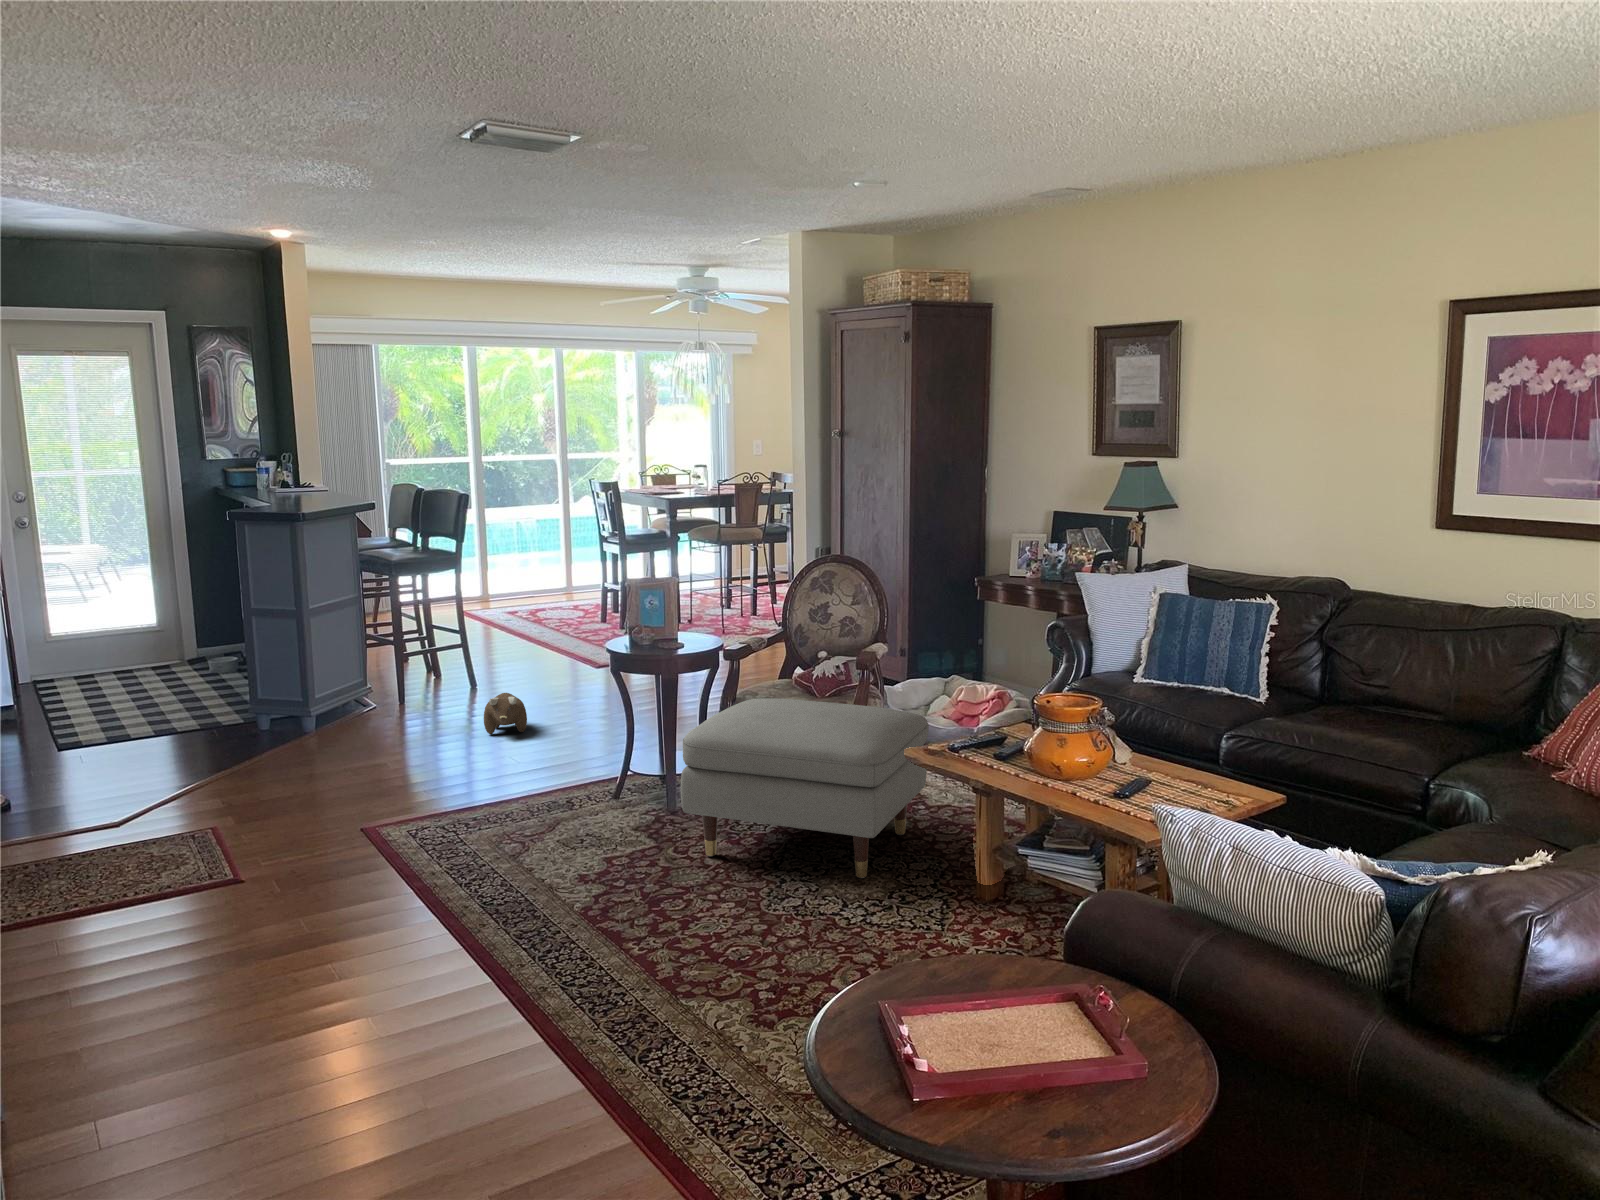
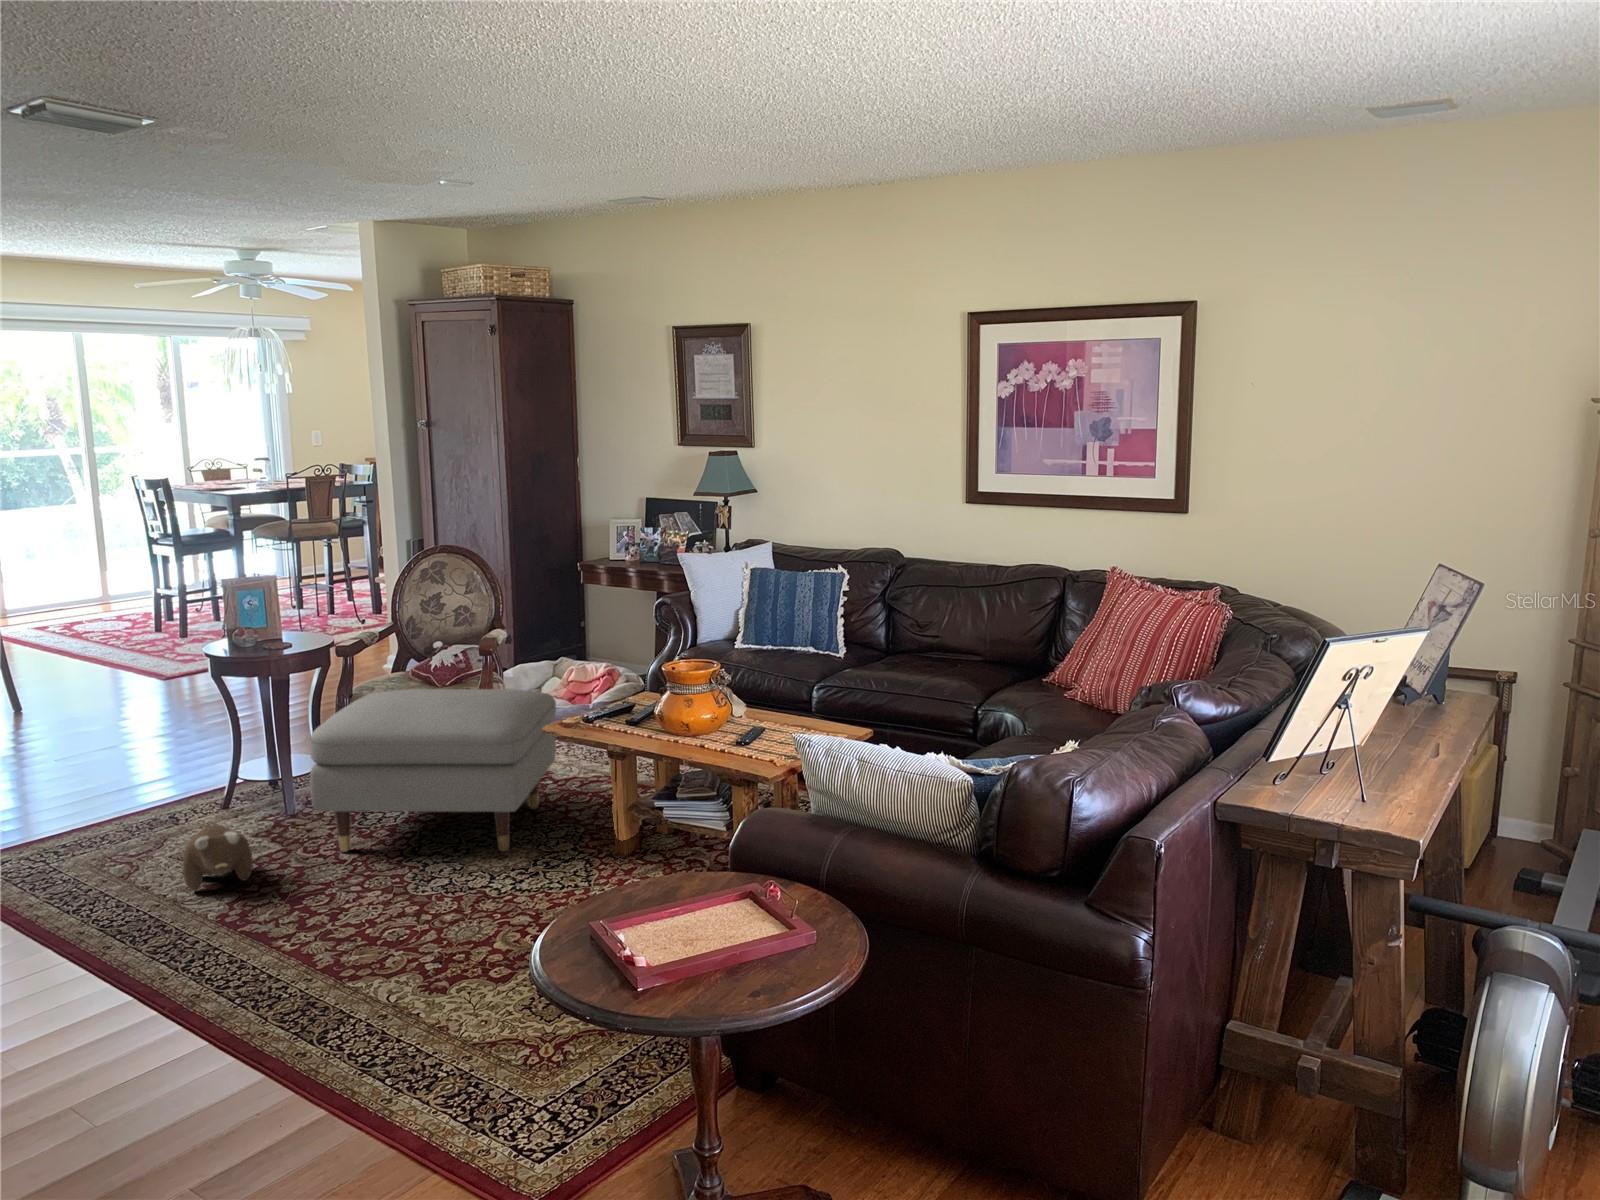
plush toy: present [484,693,527,734] -> present [183,824,253,891]

